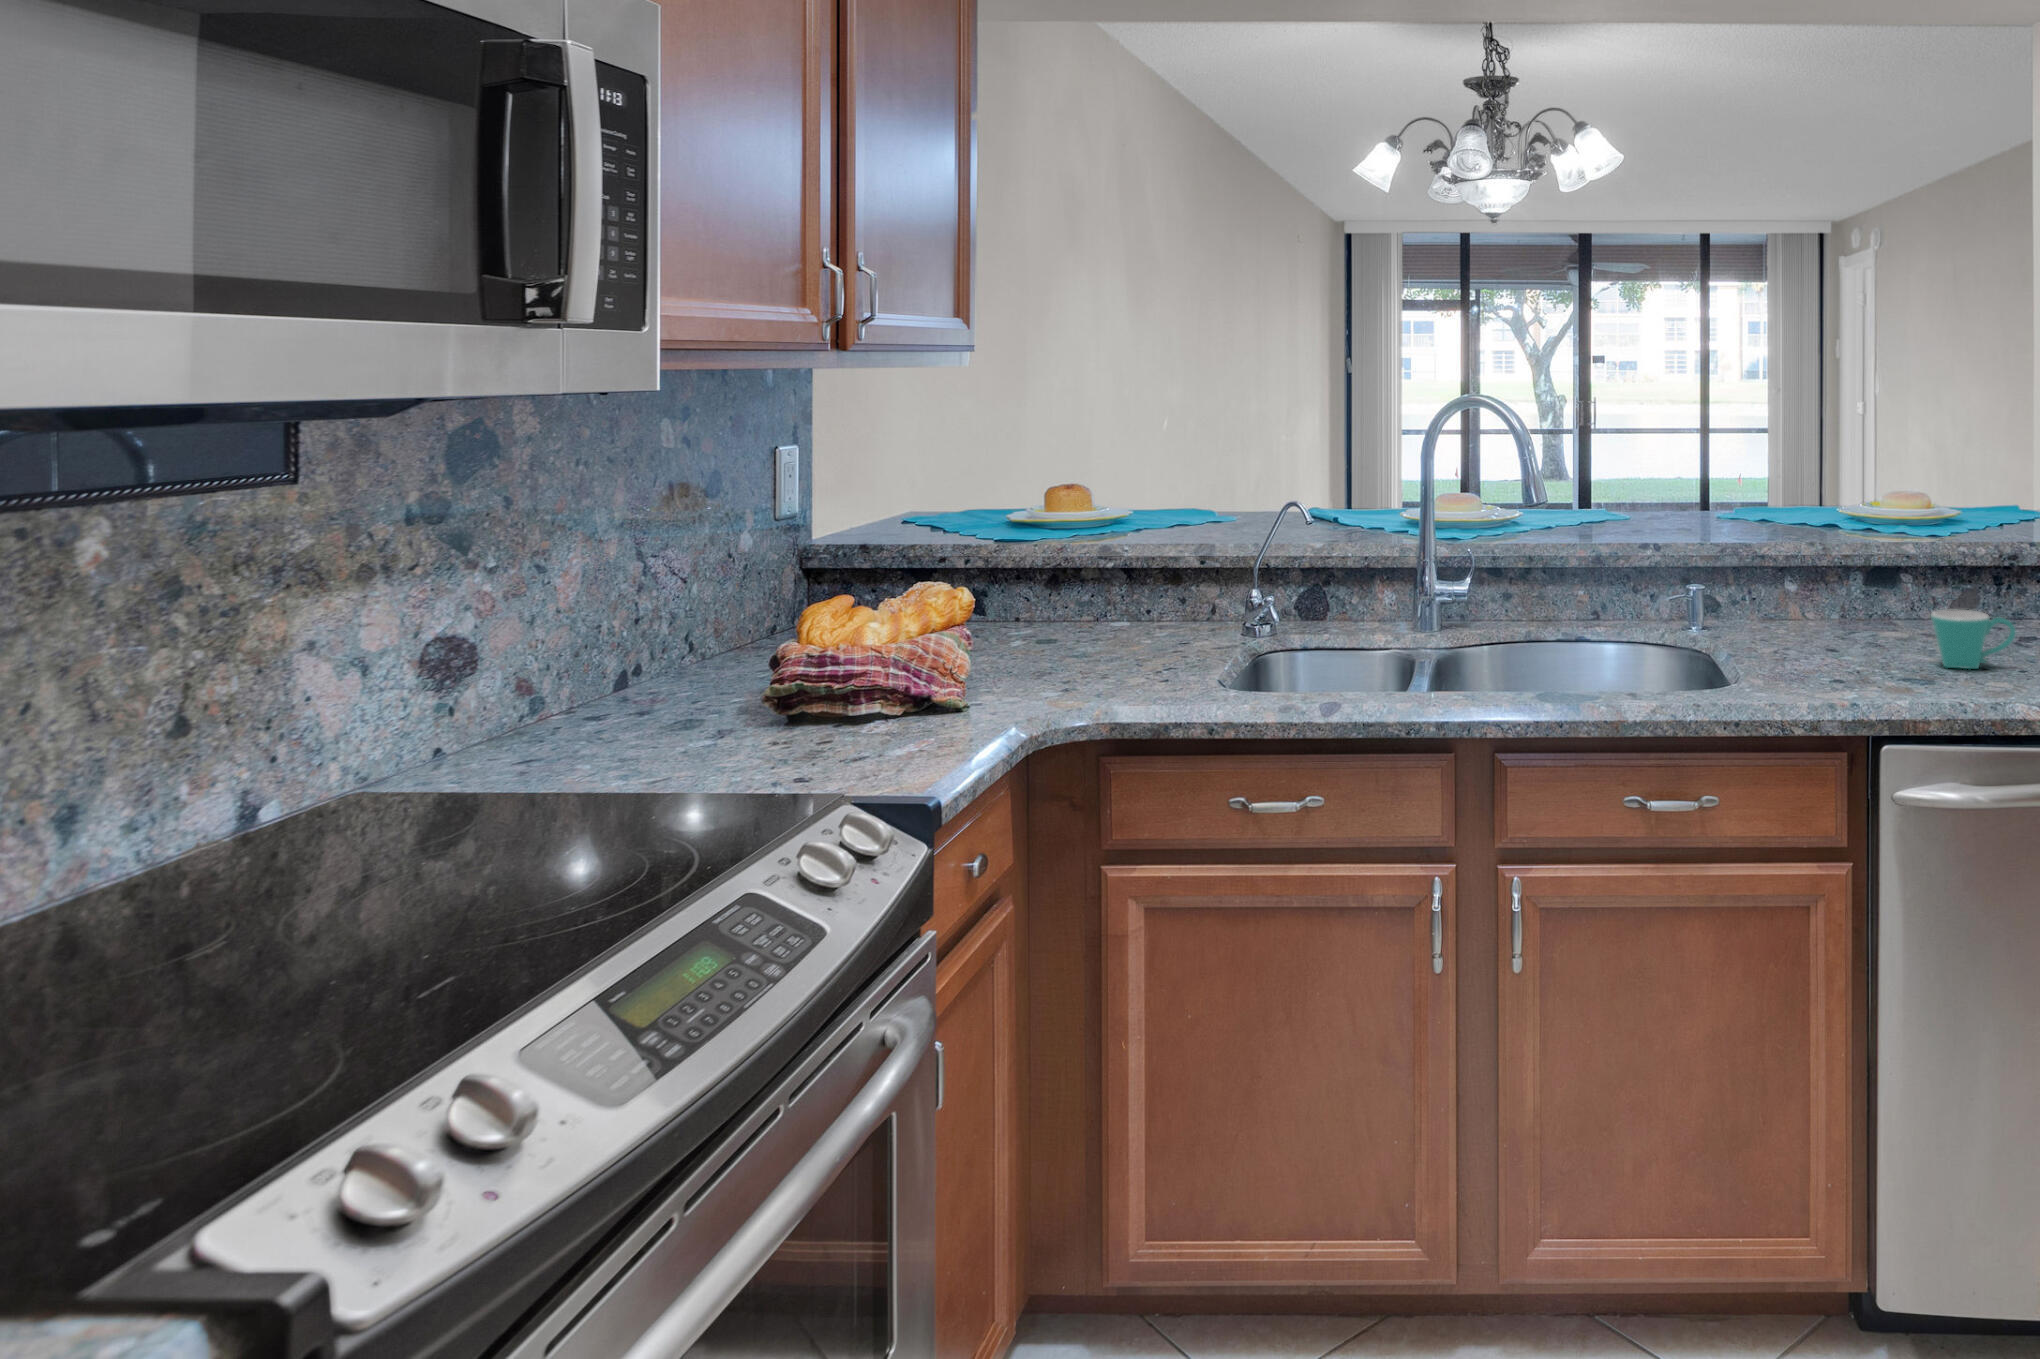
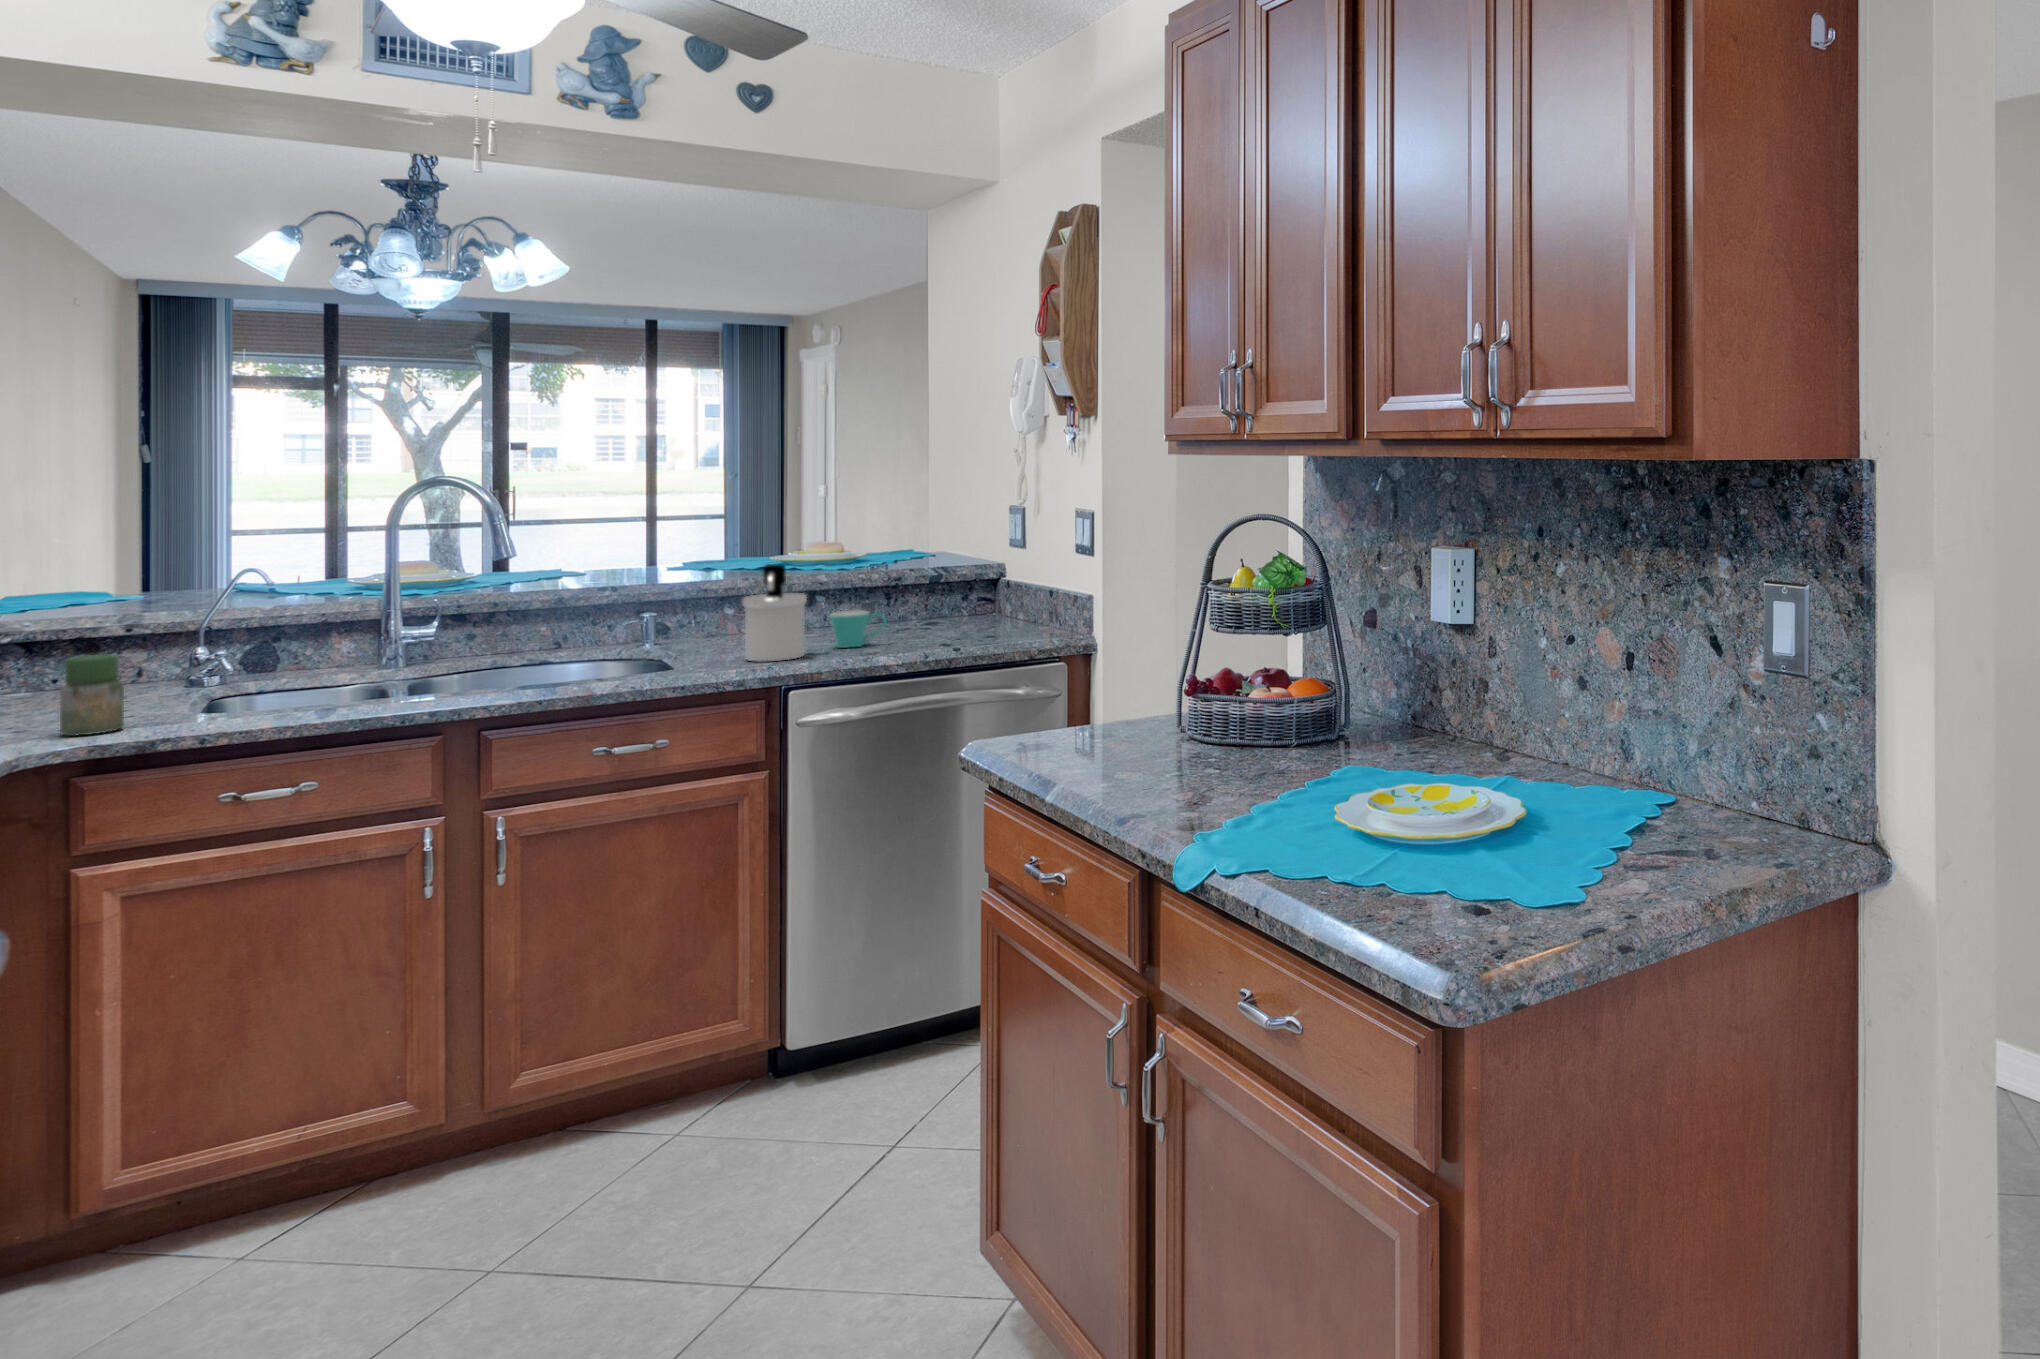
soap dispenser: none [1815,536,1903,685] -> present [742,564,807,662]
jar: none [1092,605,1148,703] -> present [60,654,124,736]

